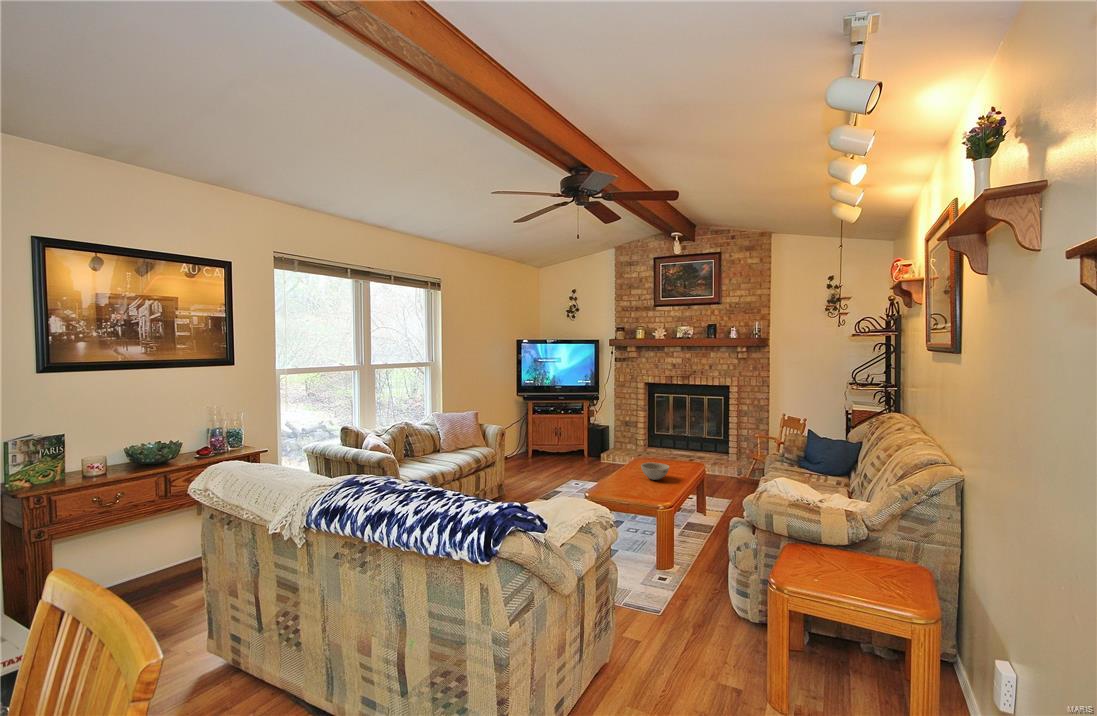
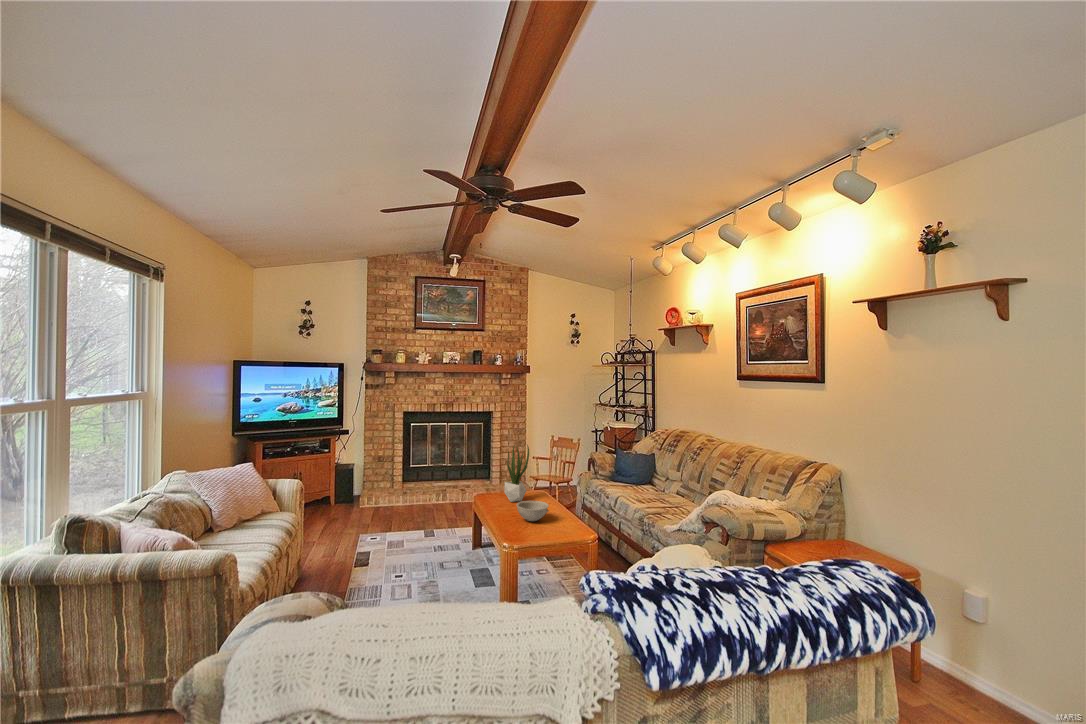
potted plant: none [657,414,680,466] -> present [505,445,529,502]

